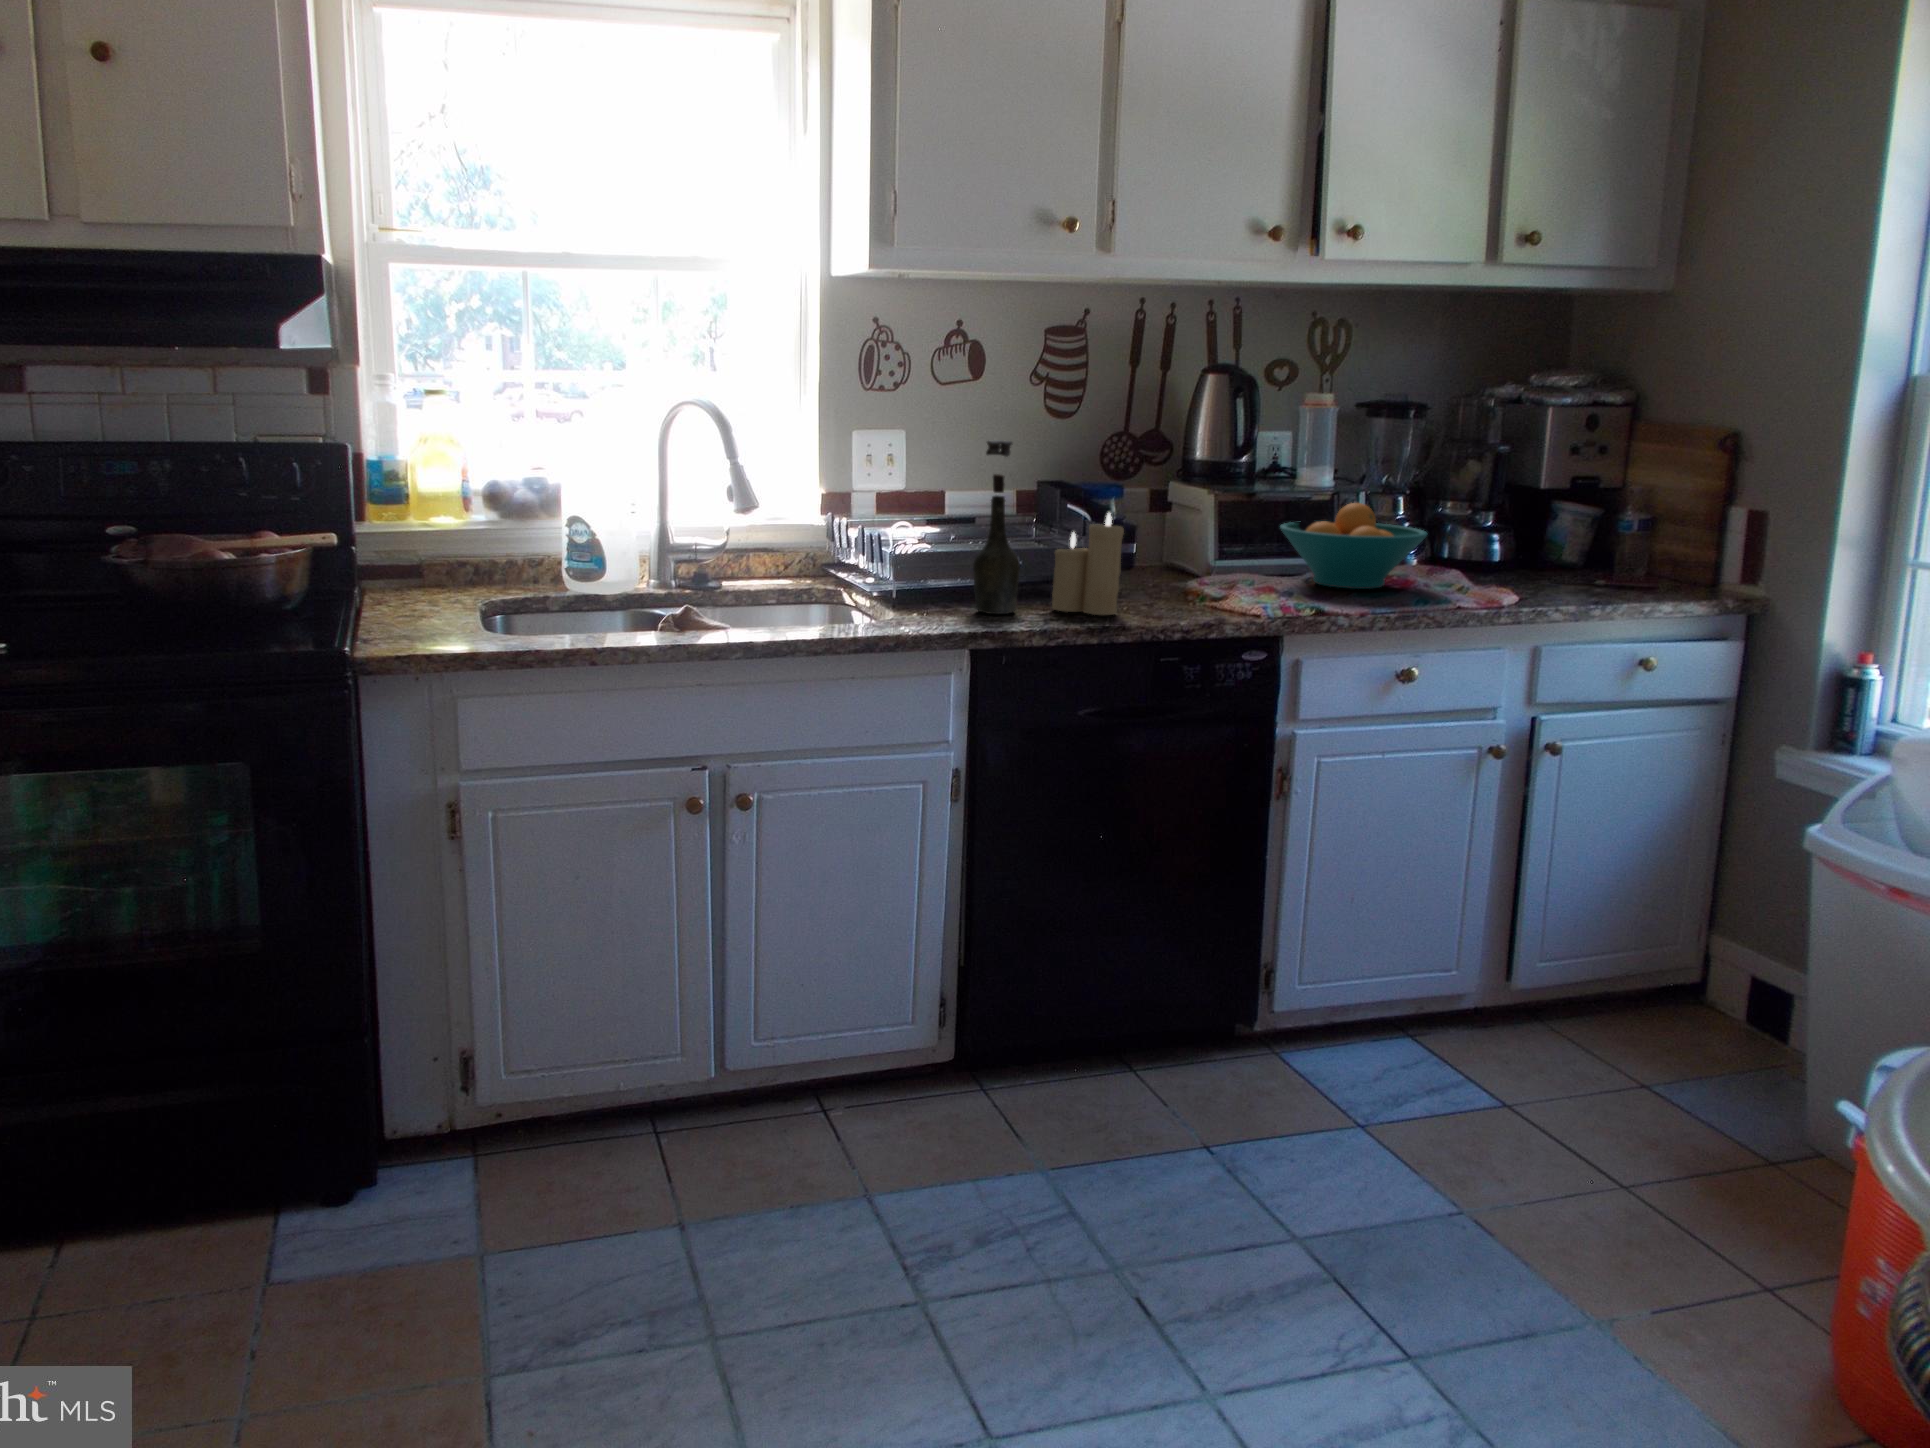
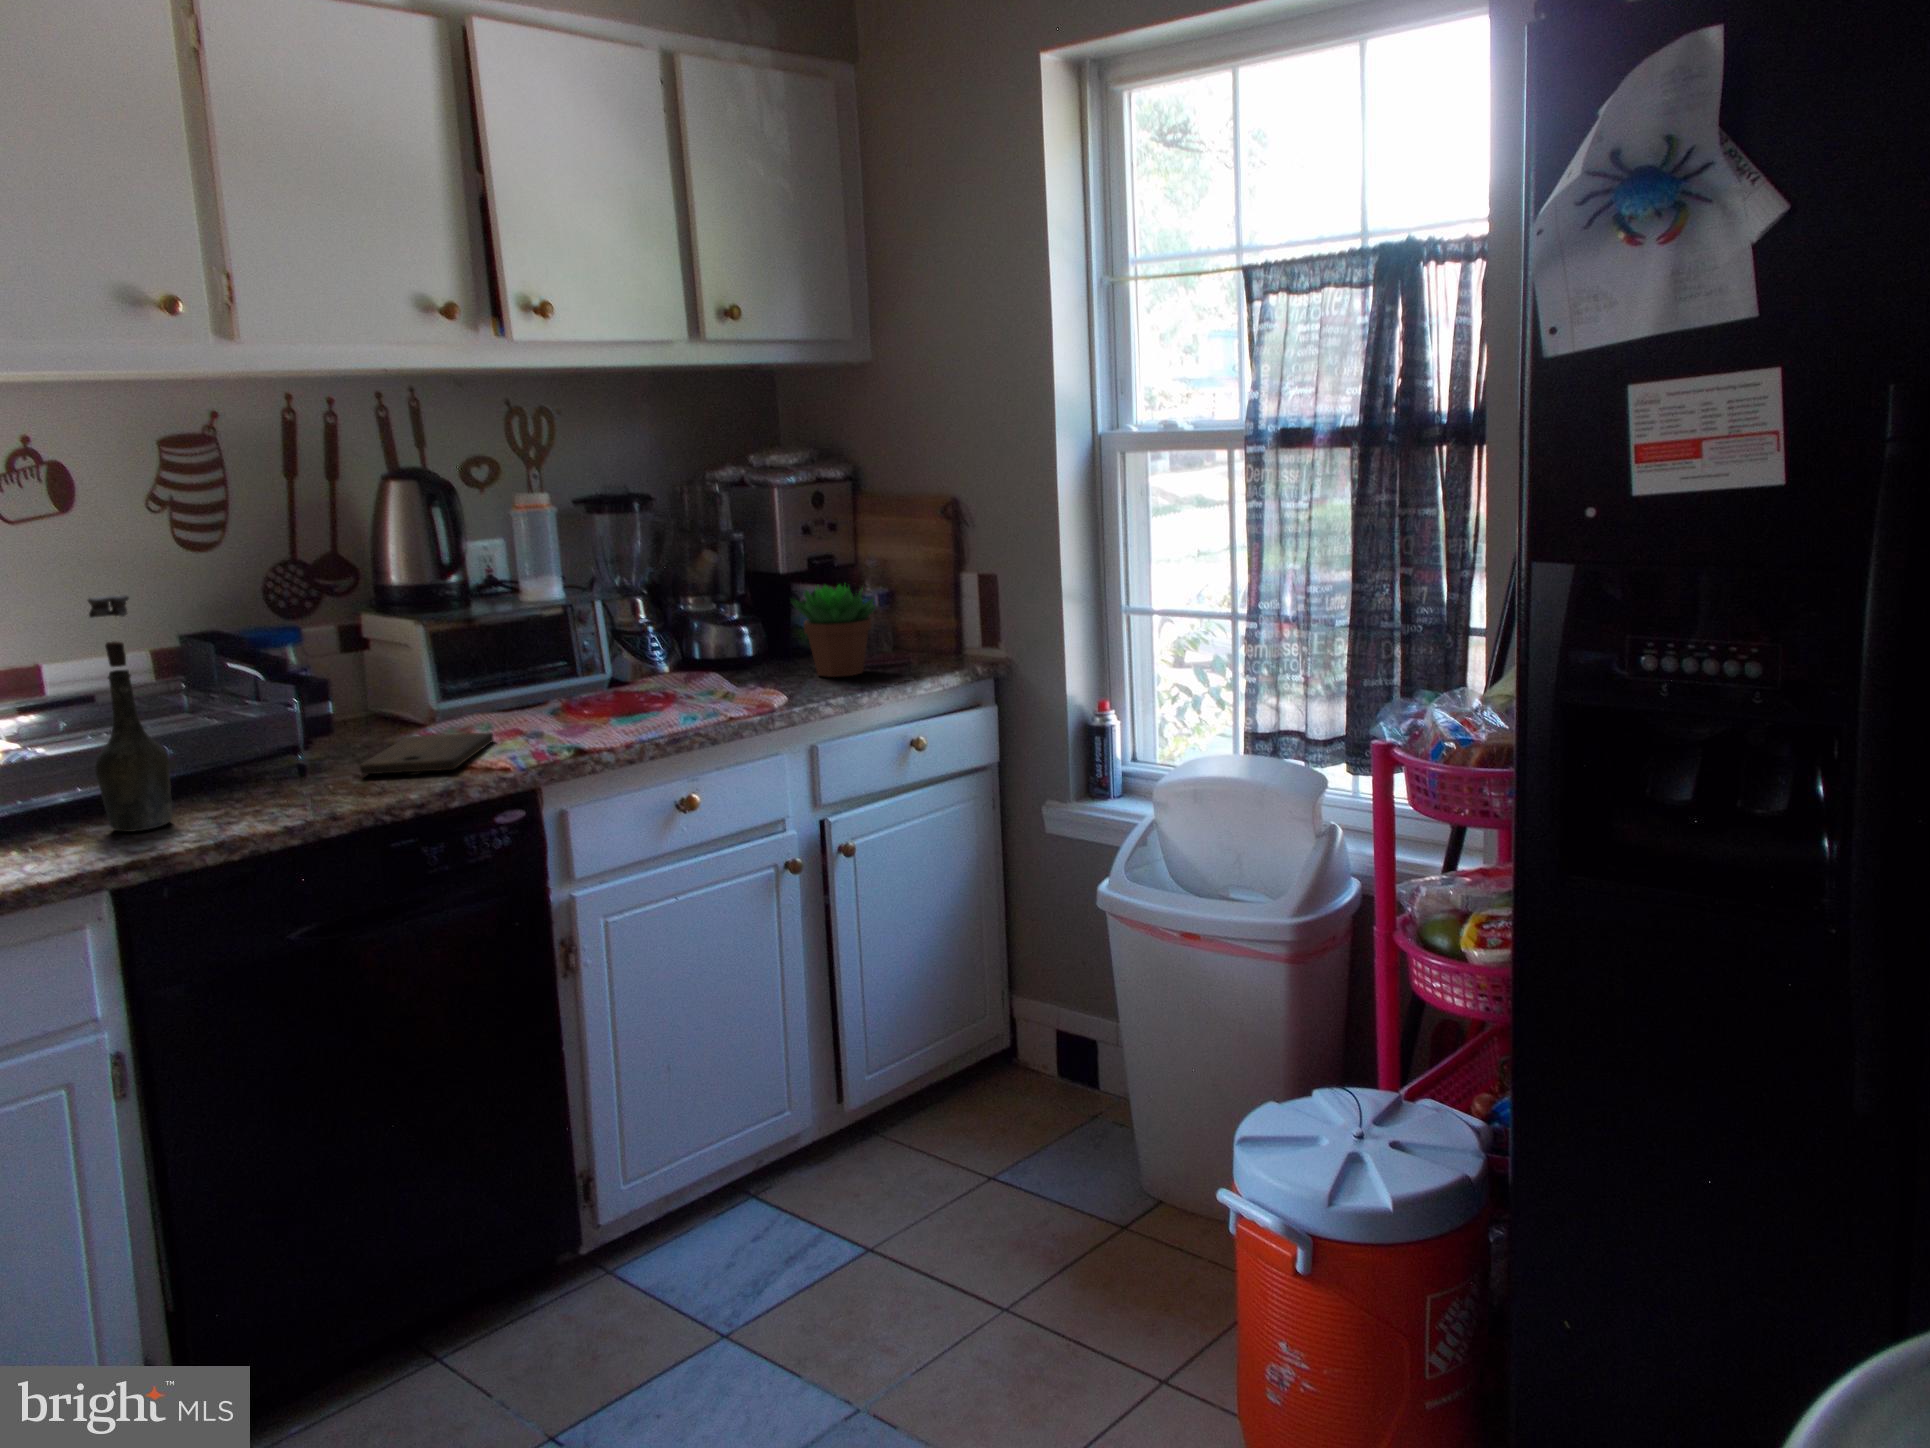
succulent plant: none [1540,499,1629,590] -> present [791,584,876,677]
fruit bowl: present [1280,503,1427,589] -> none [511,615,681,715]
candle: present [1052,513,1124,615] -> none [218,671,320,809]
cutting board: none [1148,582,1253,609] -> present [360,732,494,774]

